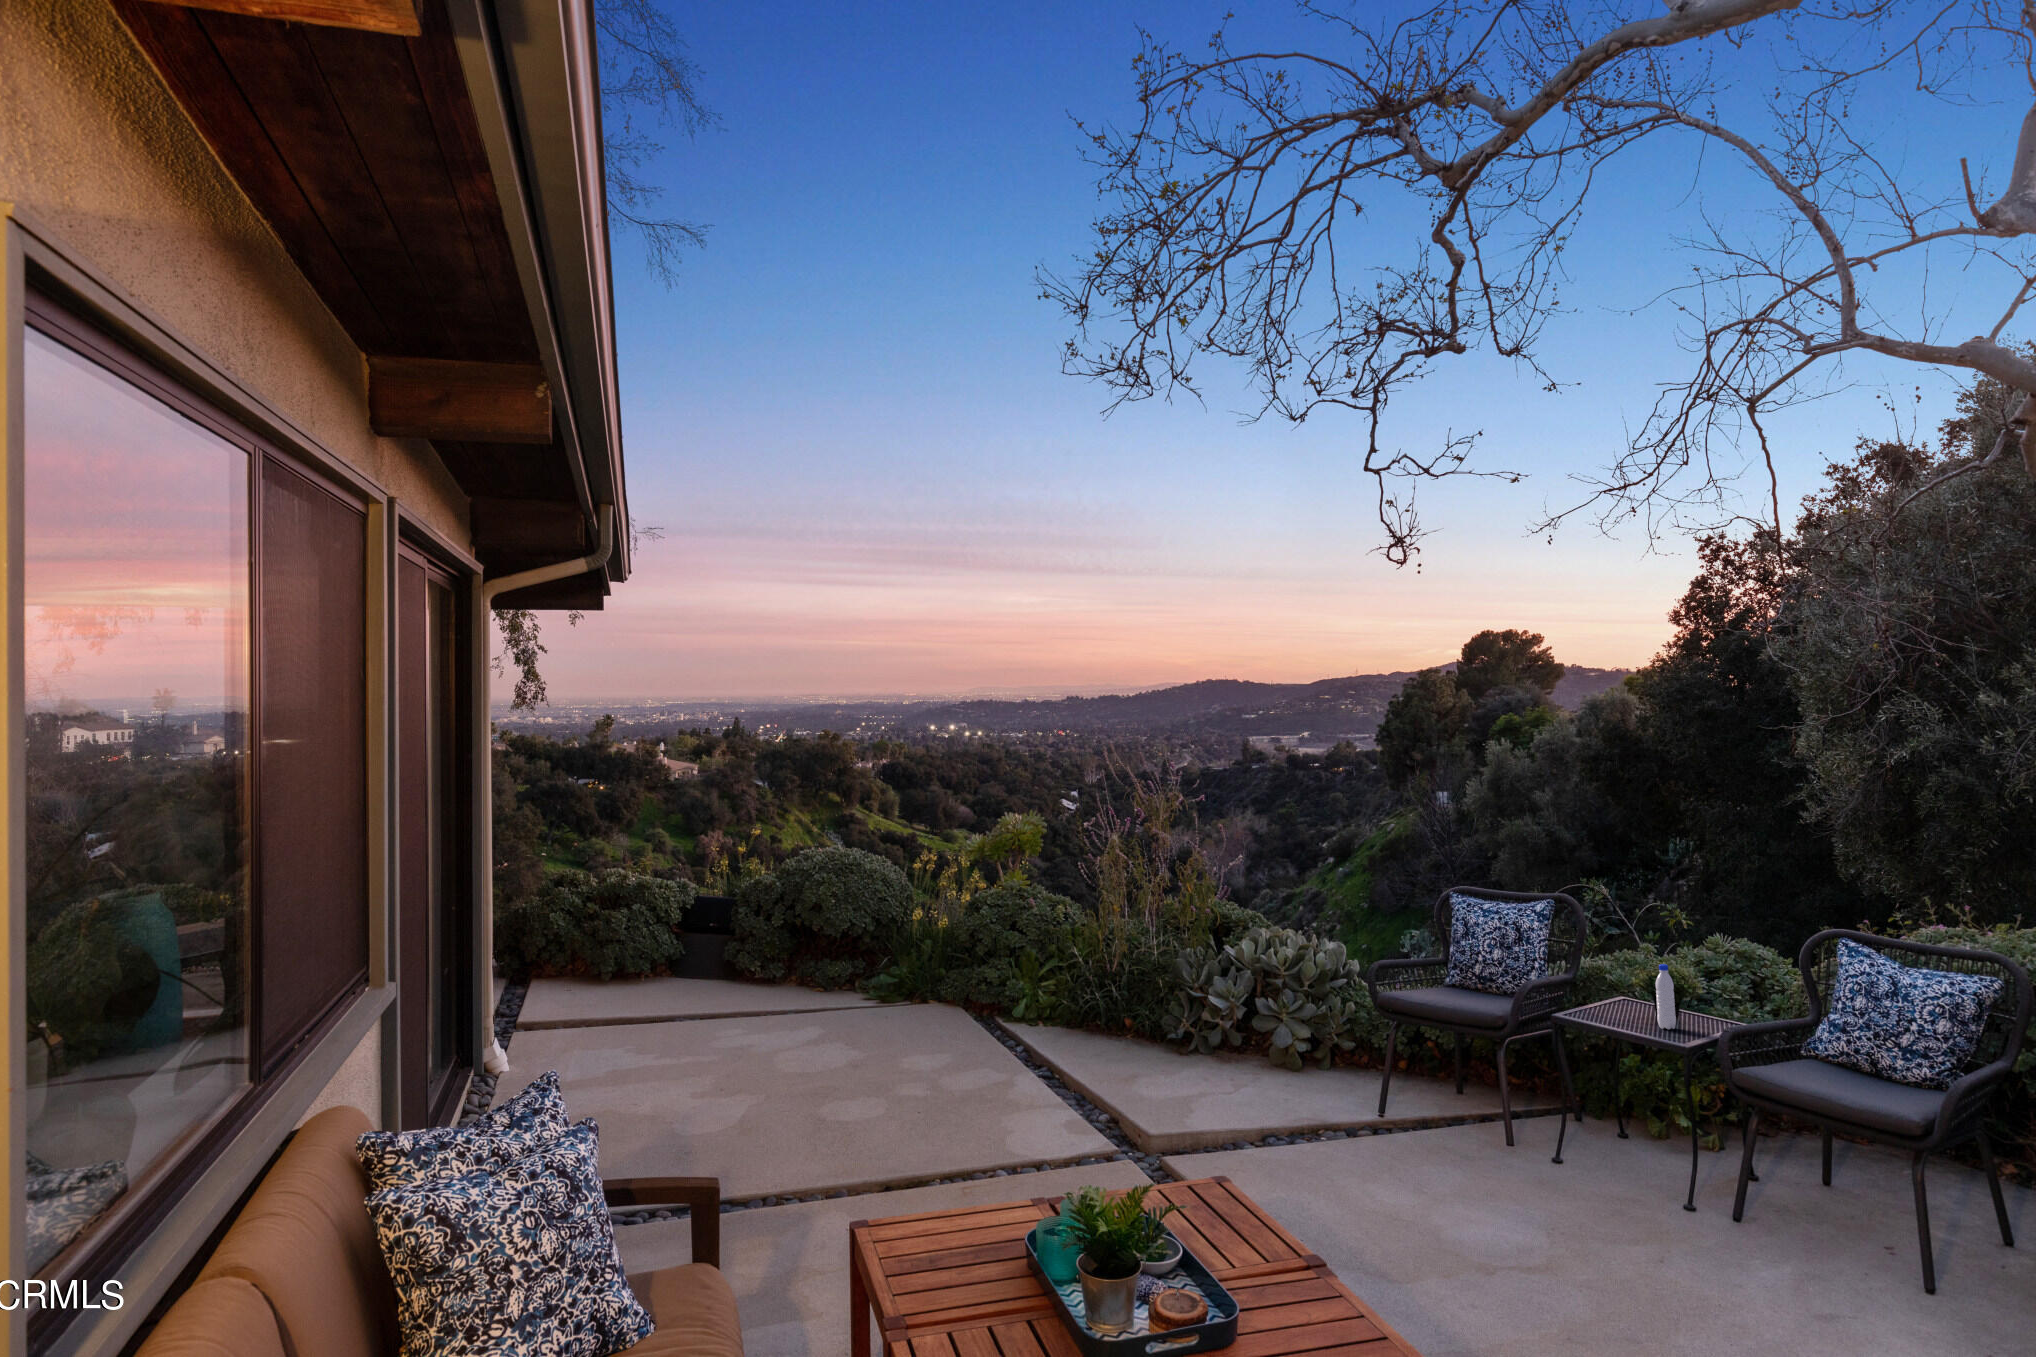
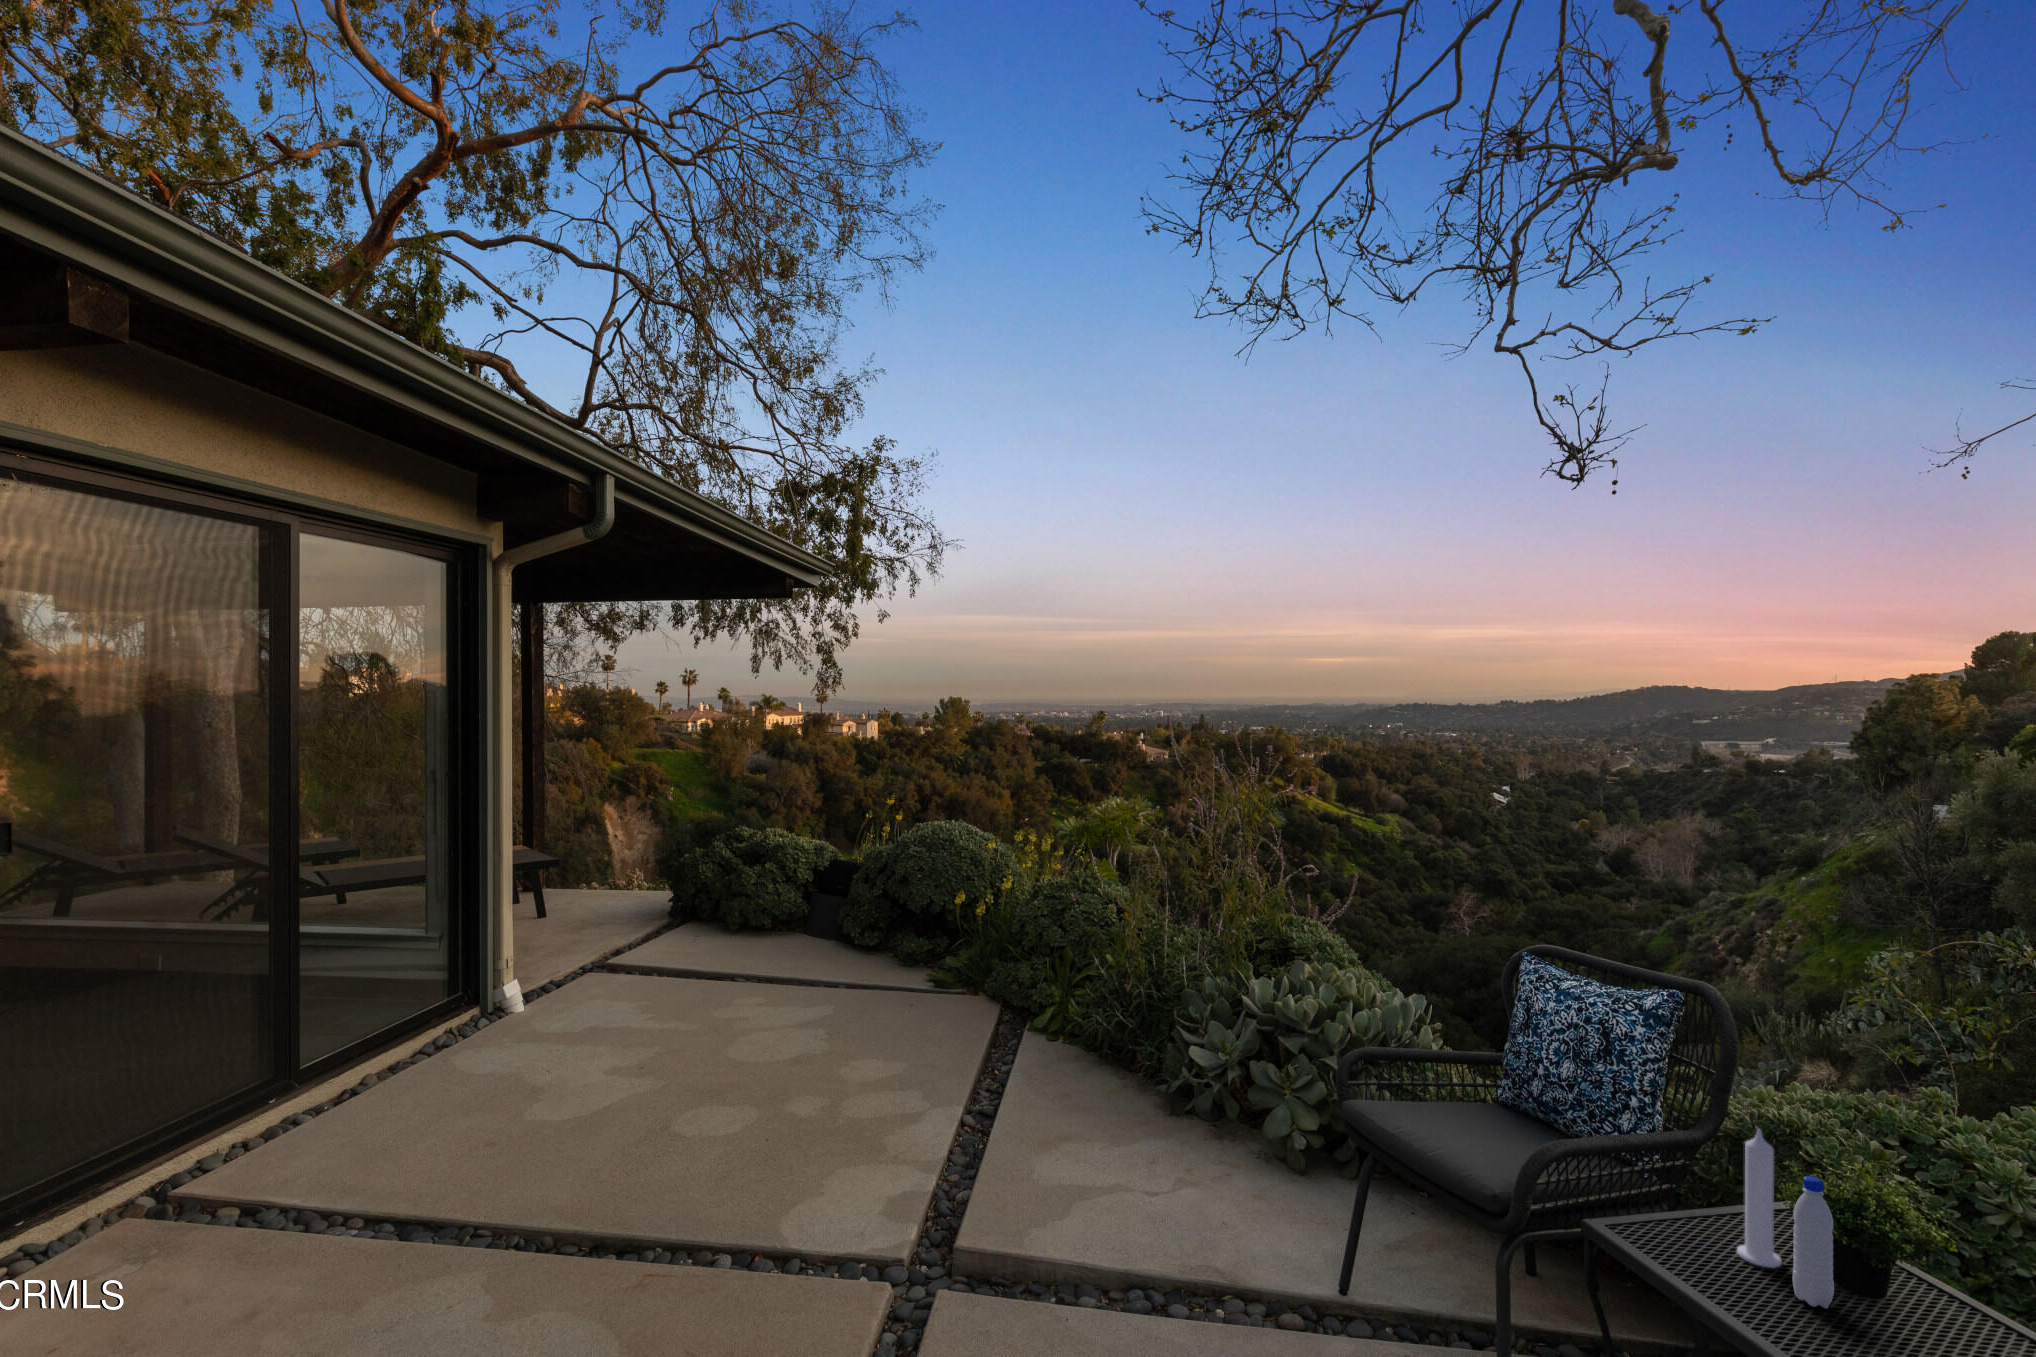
candle: none [1622,950,1644,1023] -> present [1737,1129,1782,1268]

